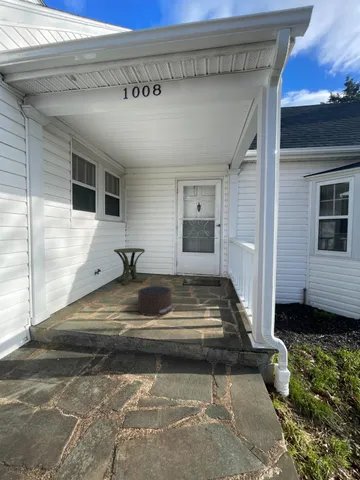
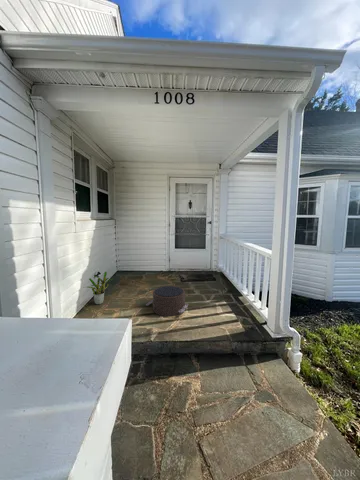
side table: present [114,248,145,285] -> none [109,246,141,285]
potted plant: none [75,269,107,301] -> present [88,272,112,304]

